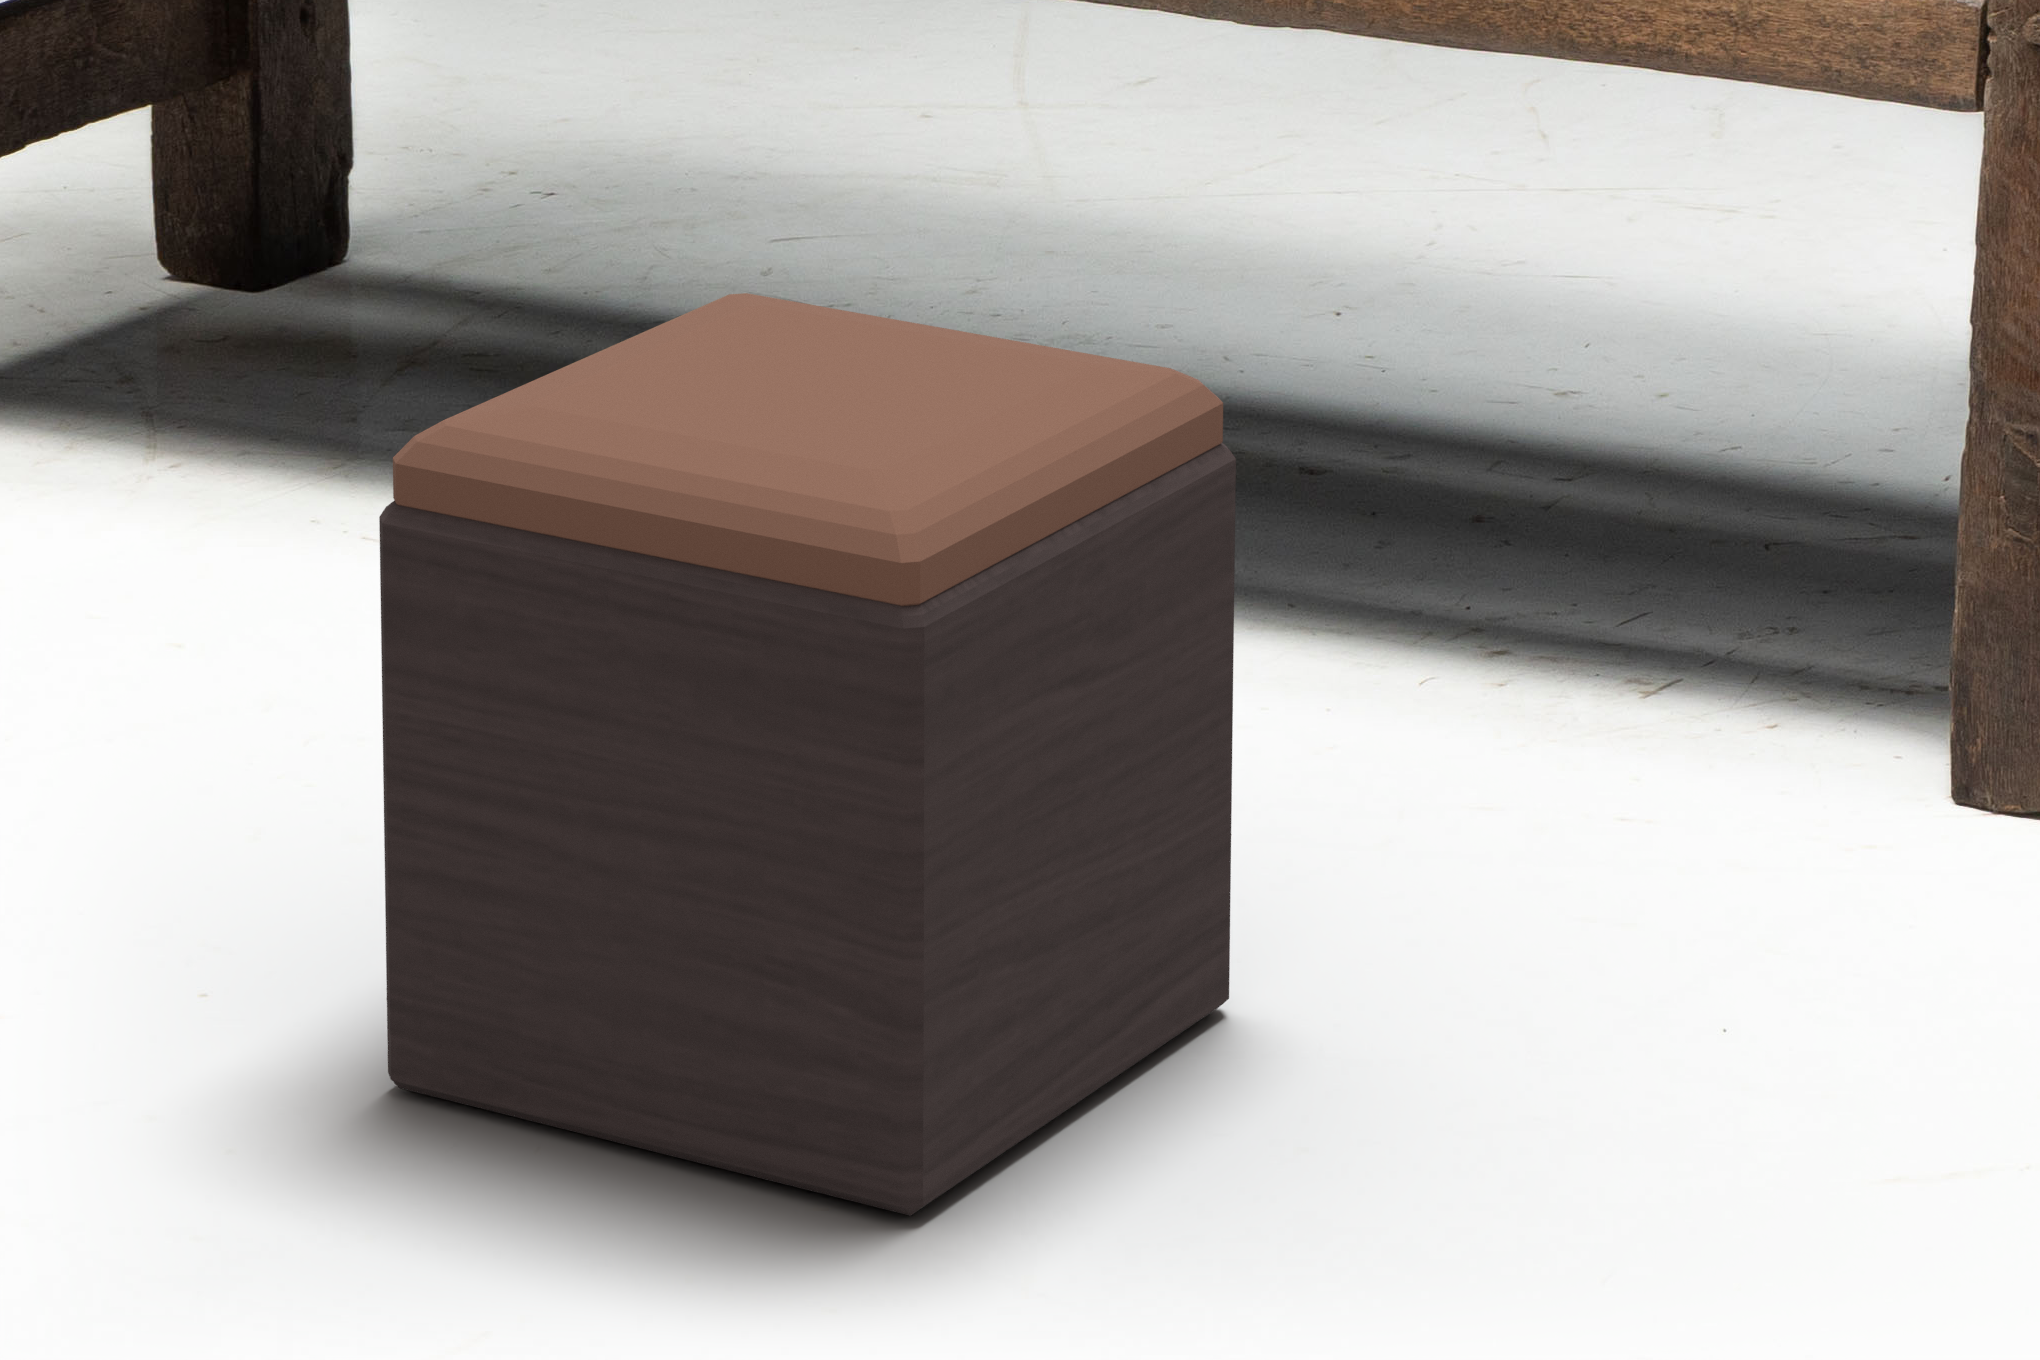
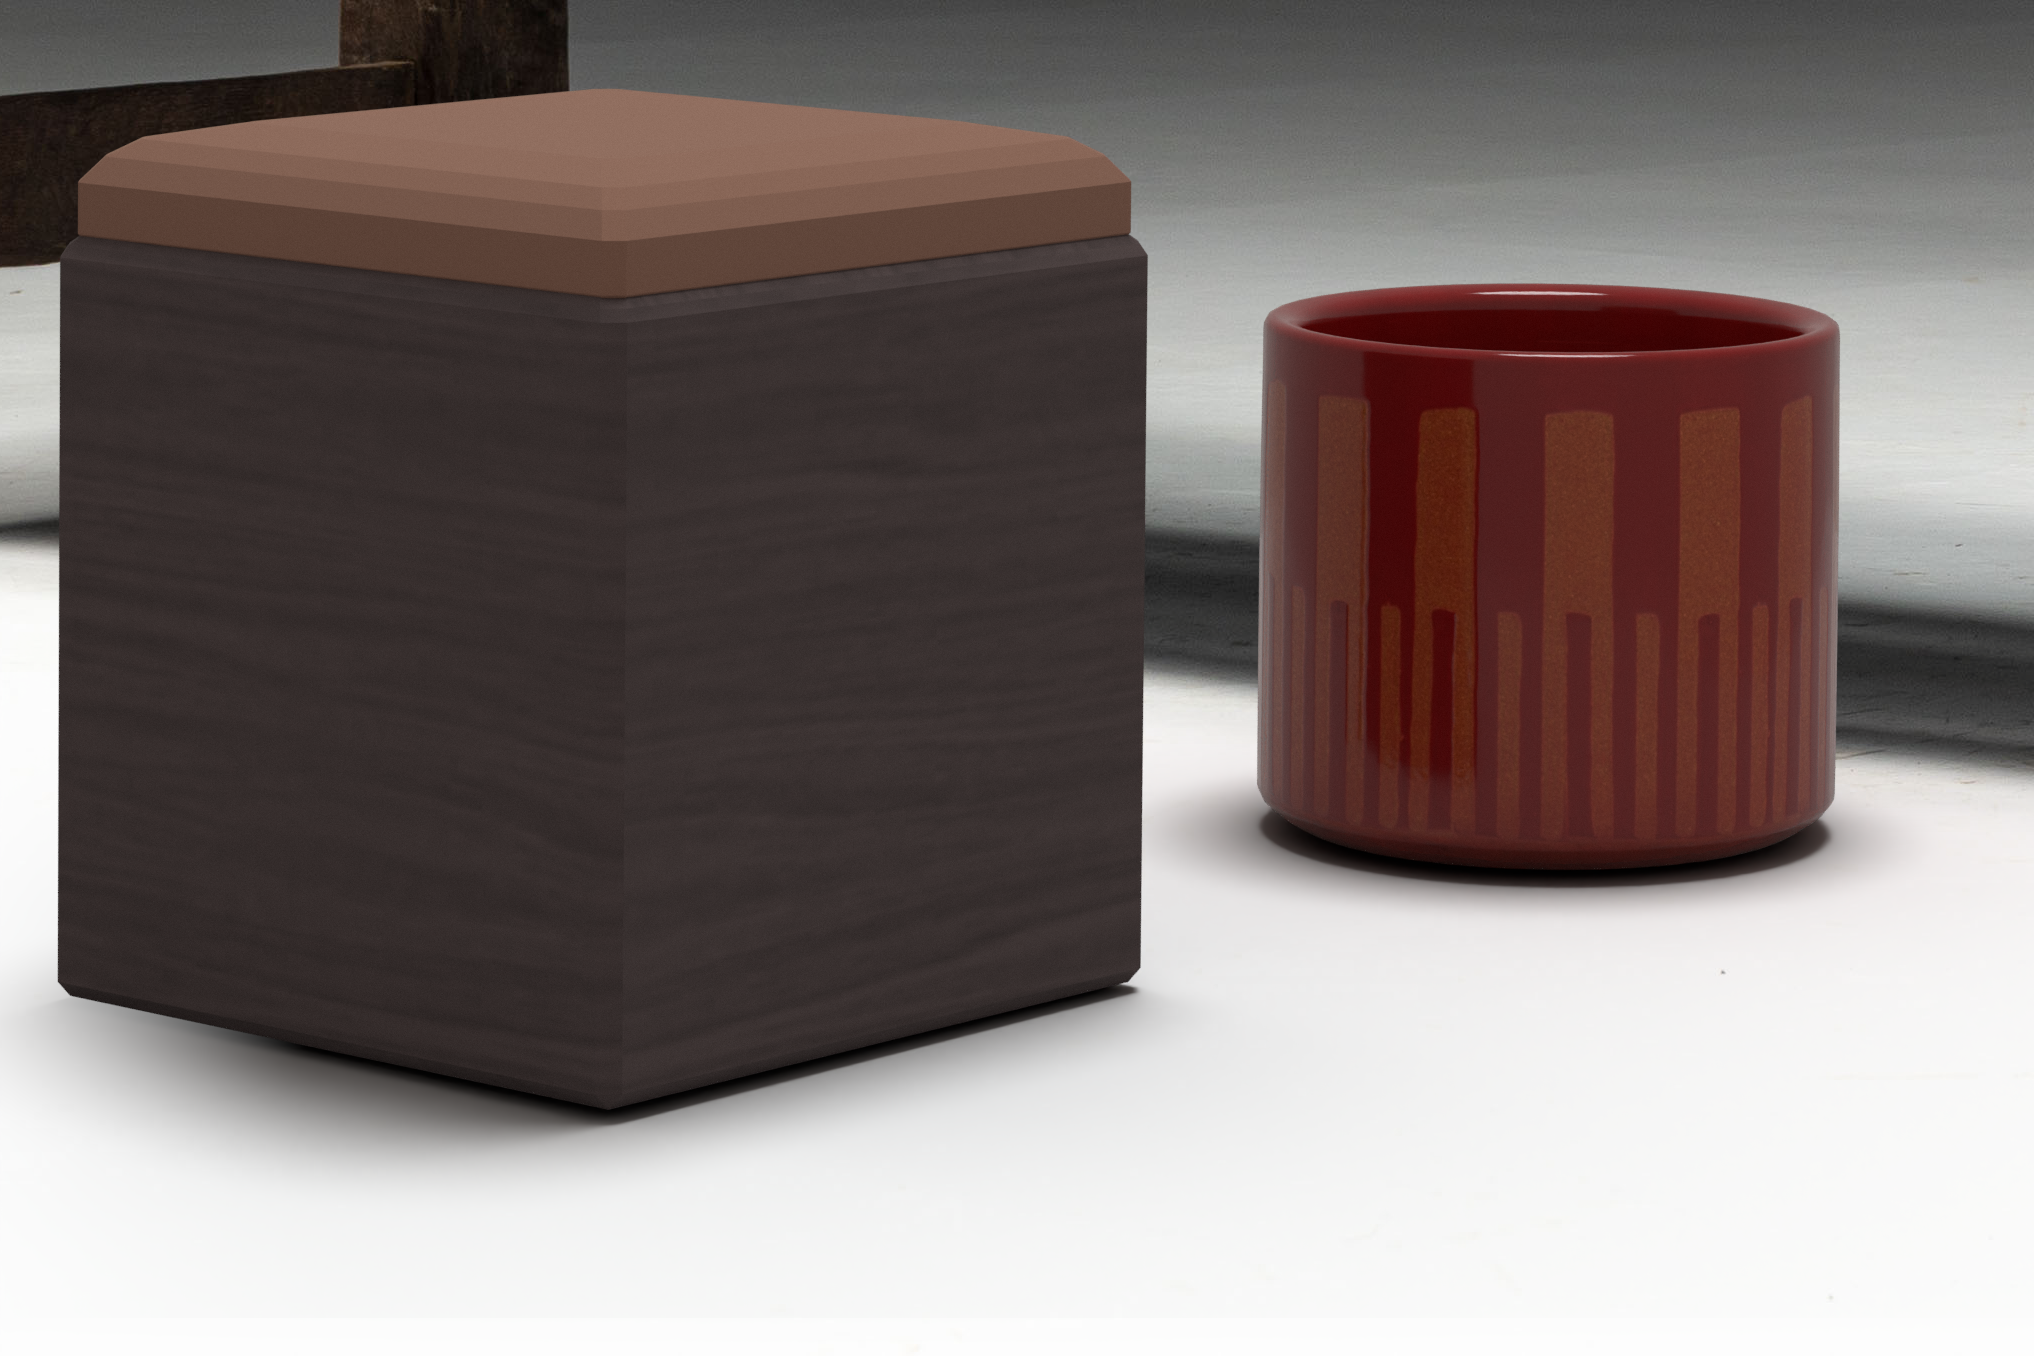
planter: none [1200,309,1669,830] -> present [1257,283,1840,870]

